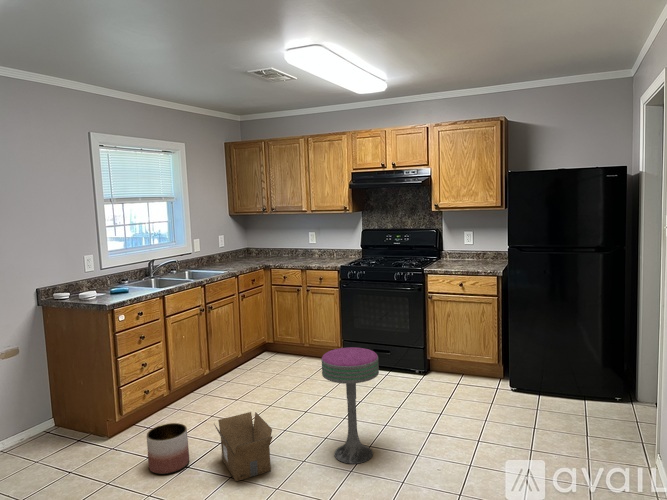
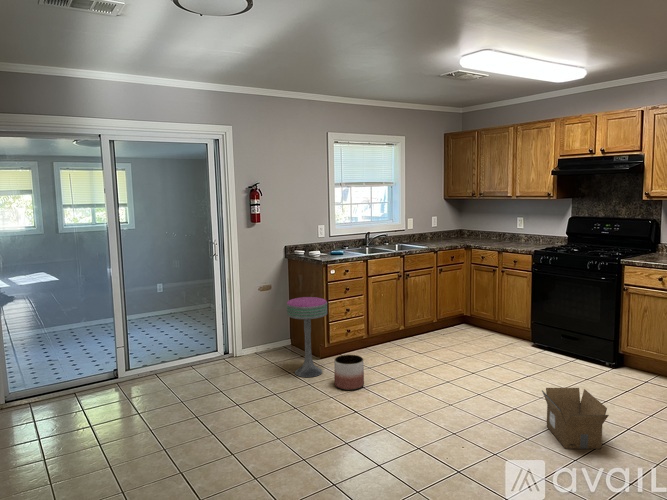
bar stool: present [321,347,379,464] -> present [287,297,327,377]
cardboard box: present [214,412,272,481] -> present [542,388,609,449]

